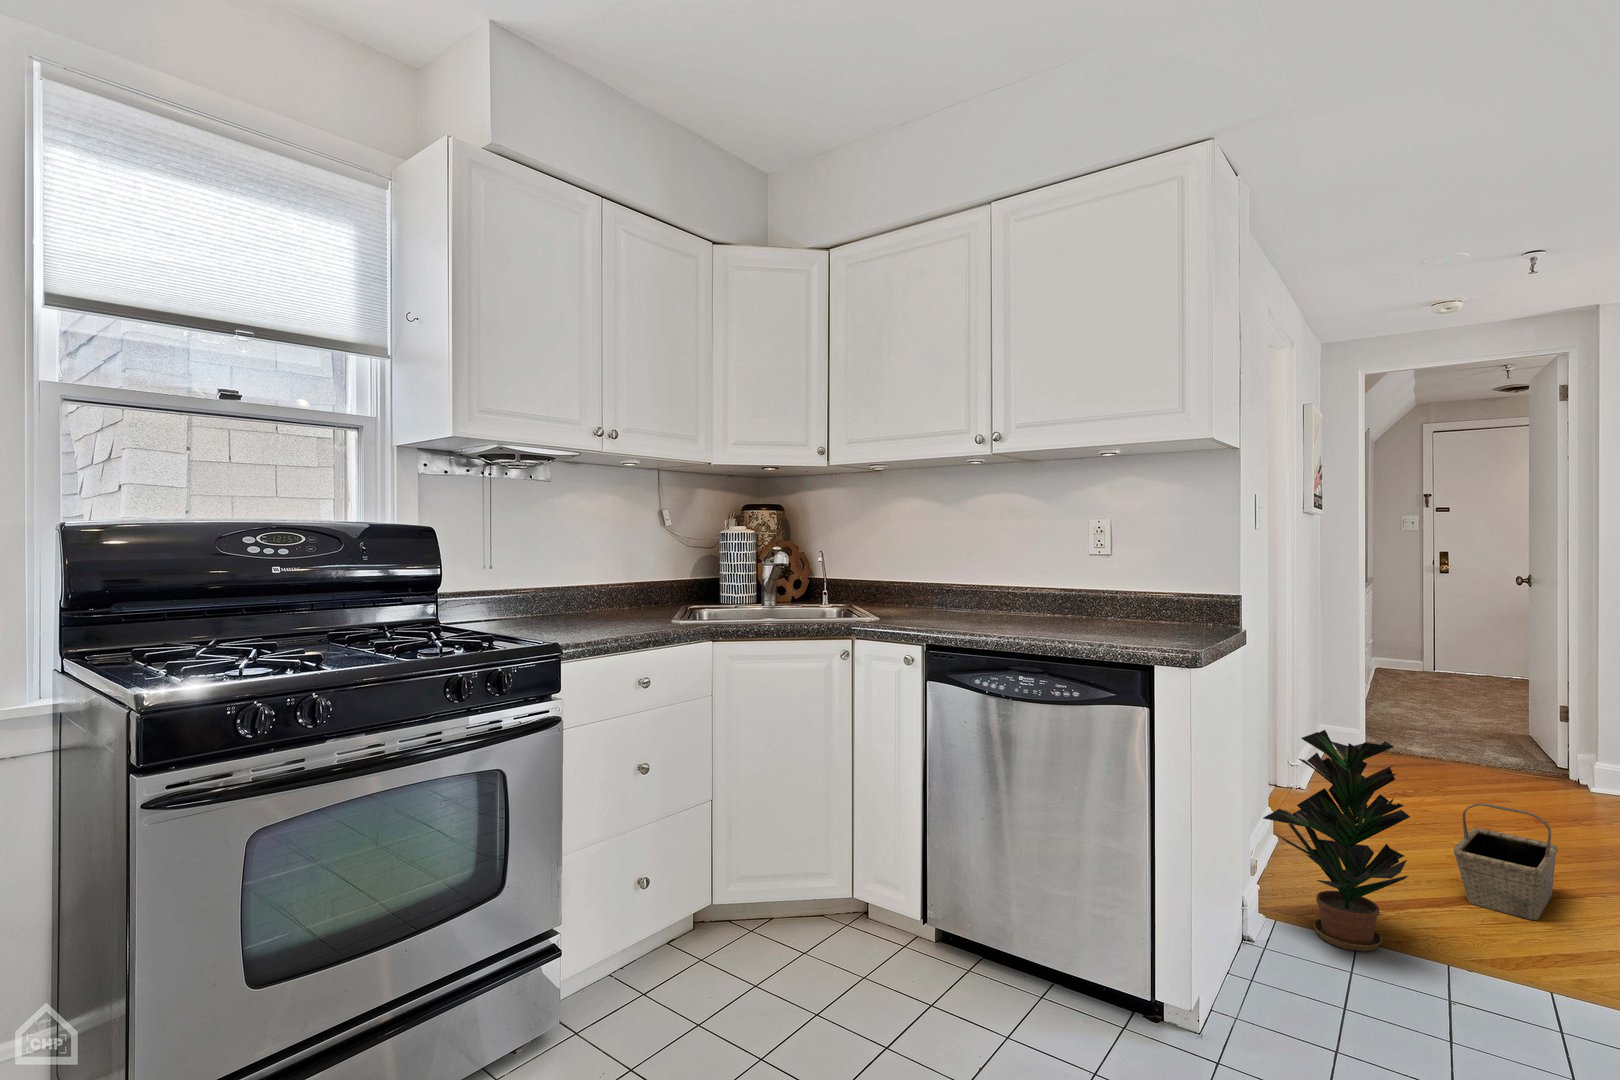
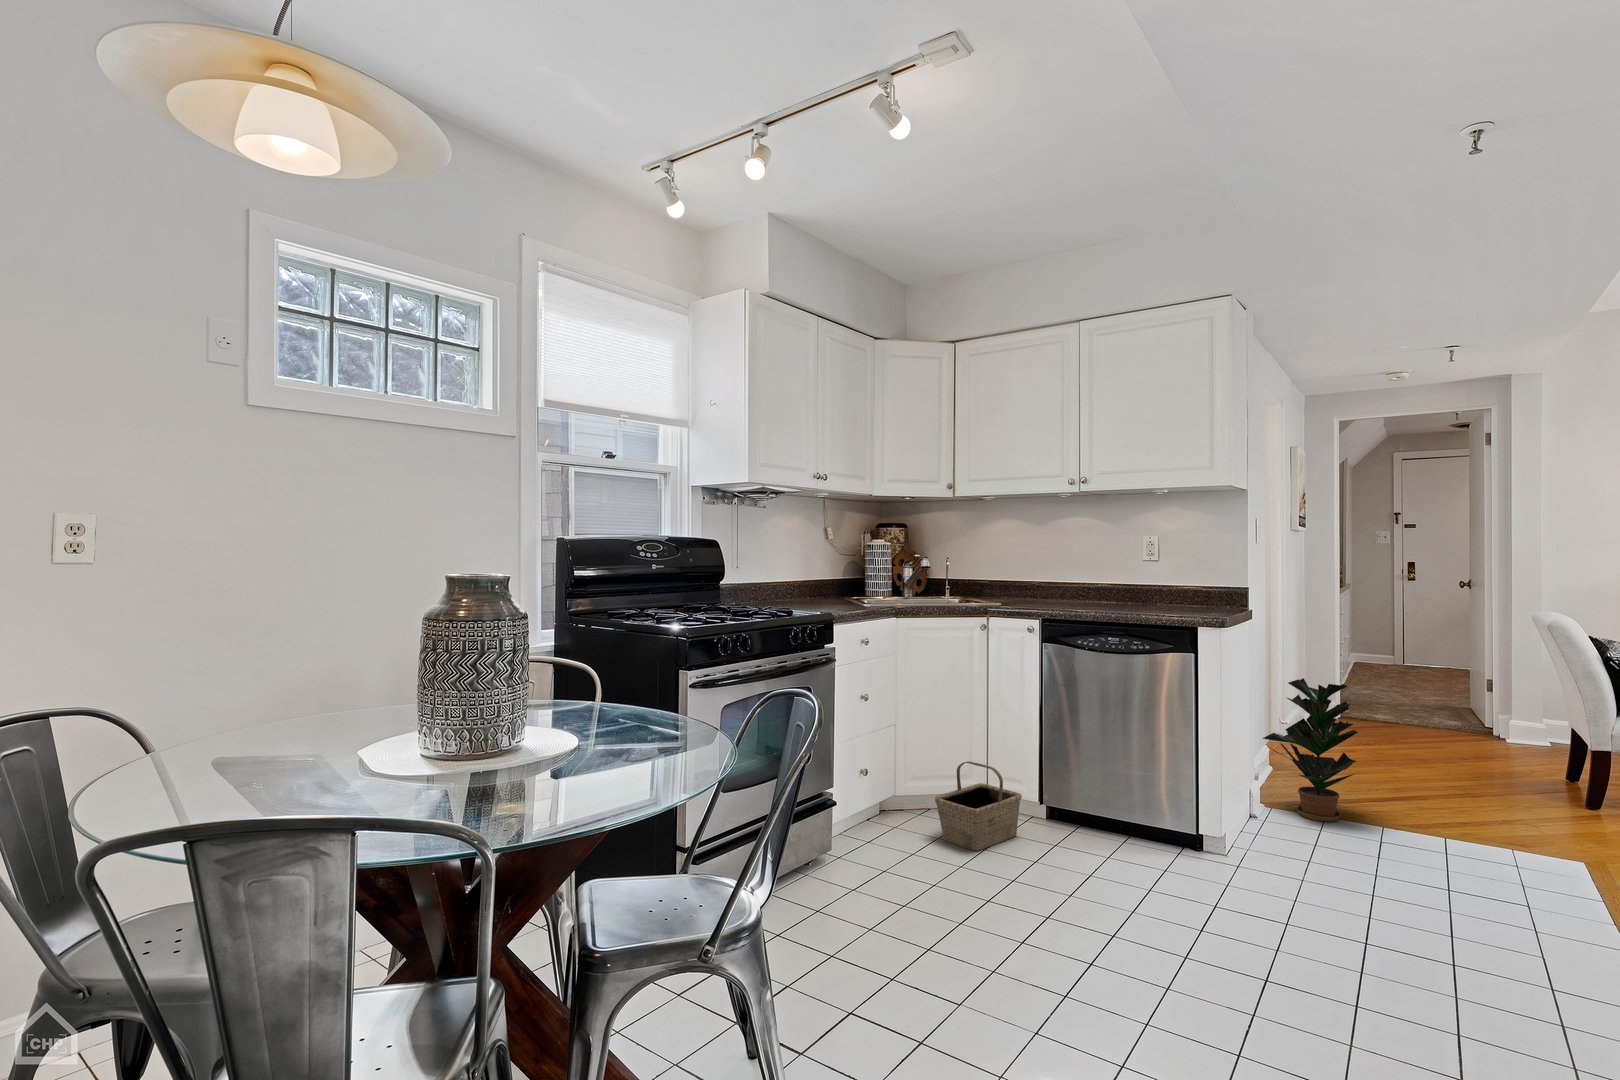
basket: present [1453,803,1558,920] -> present [935,761,1022,851]

